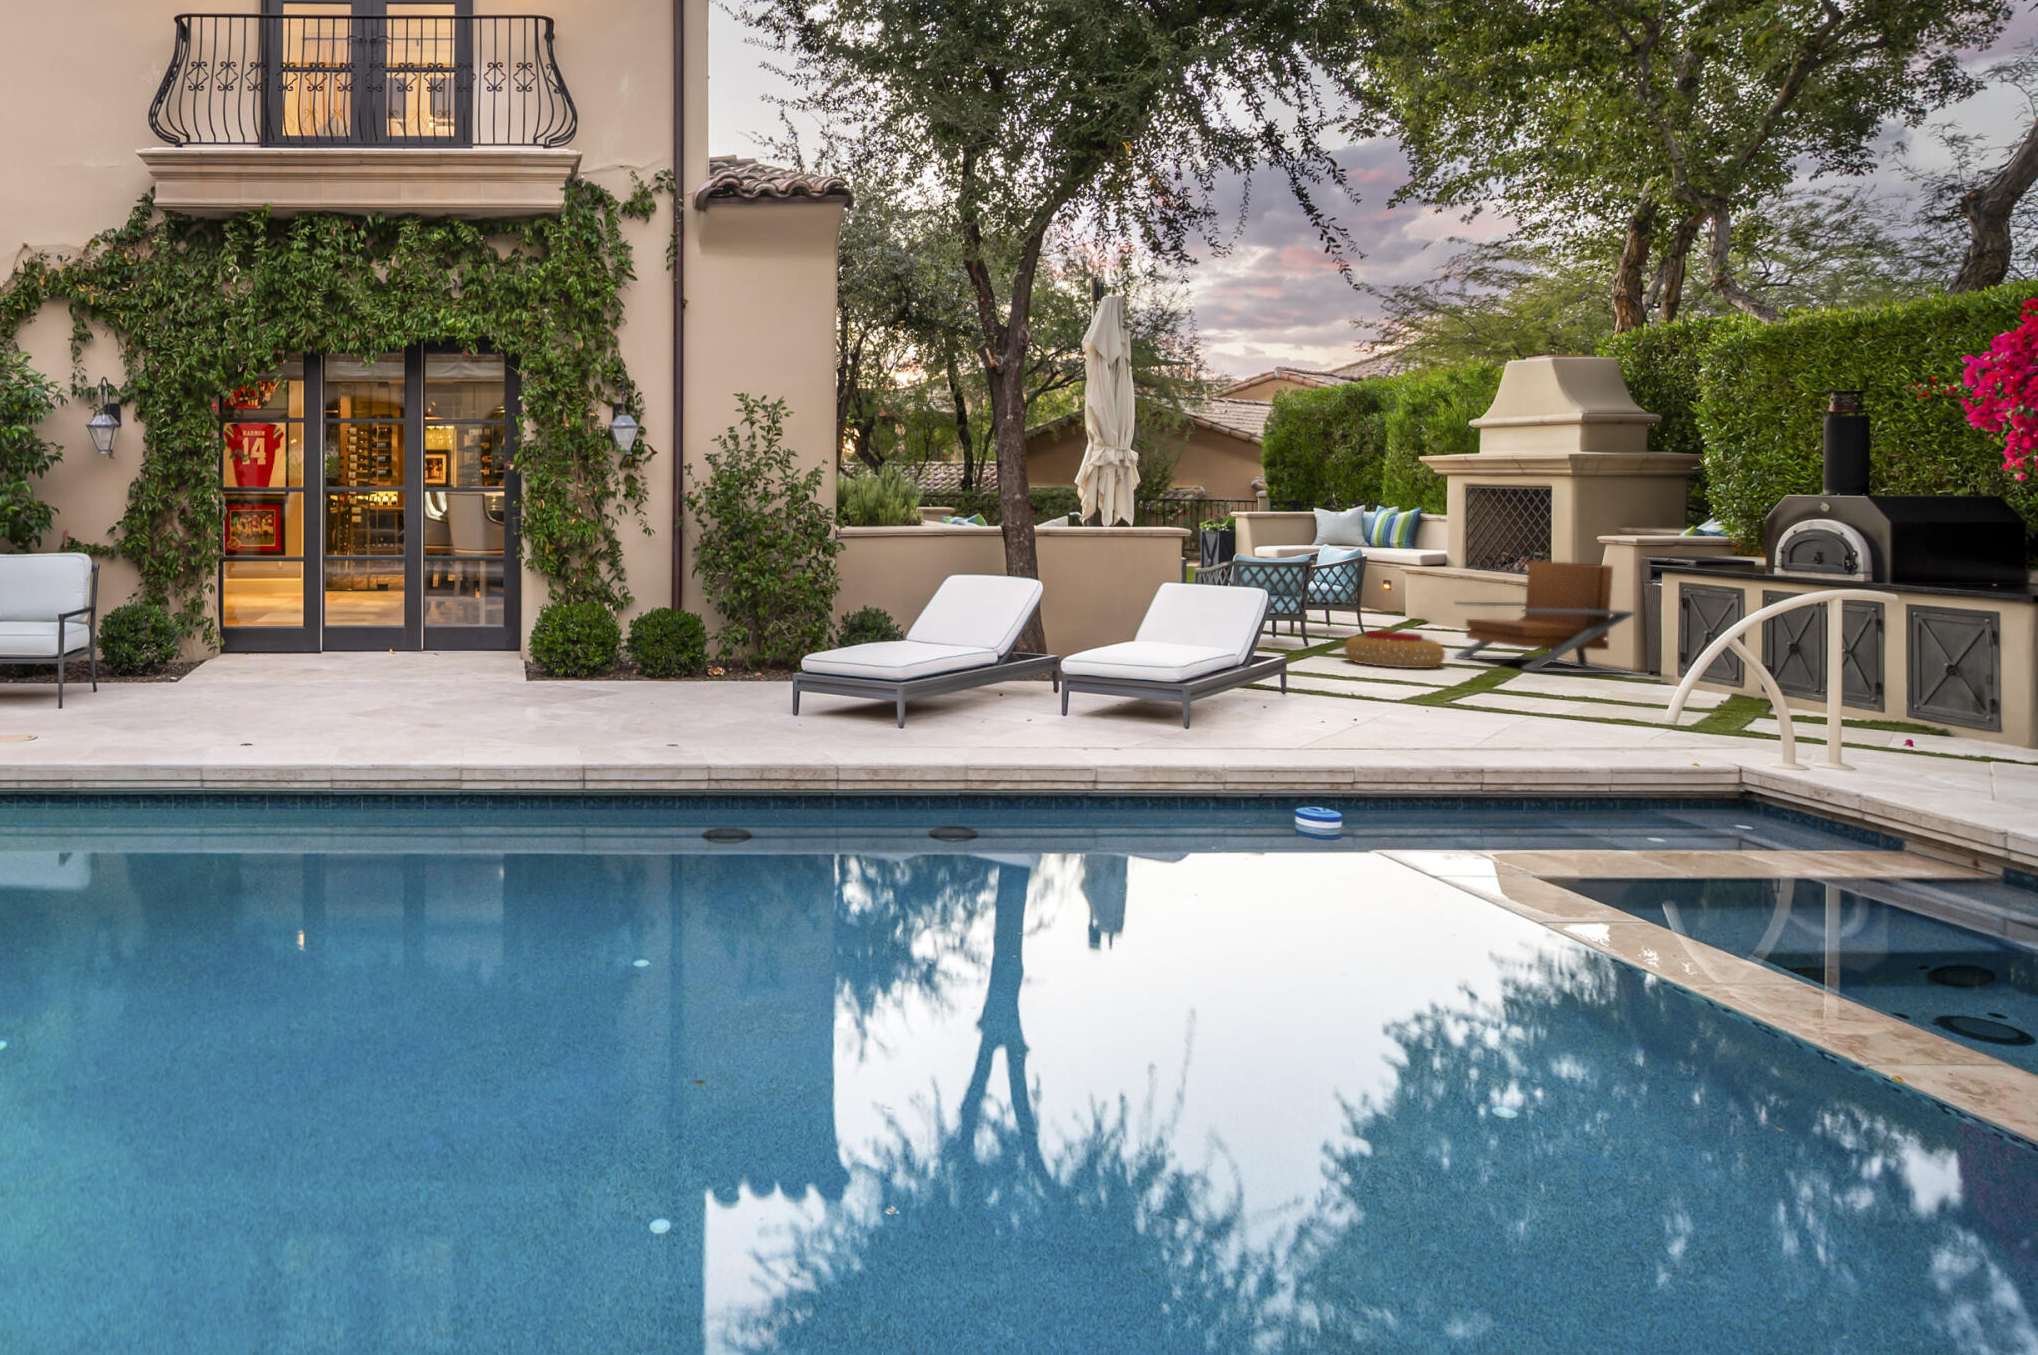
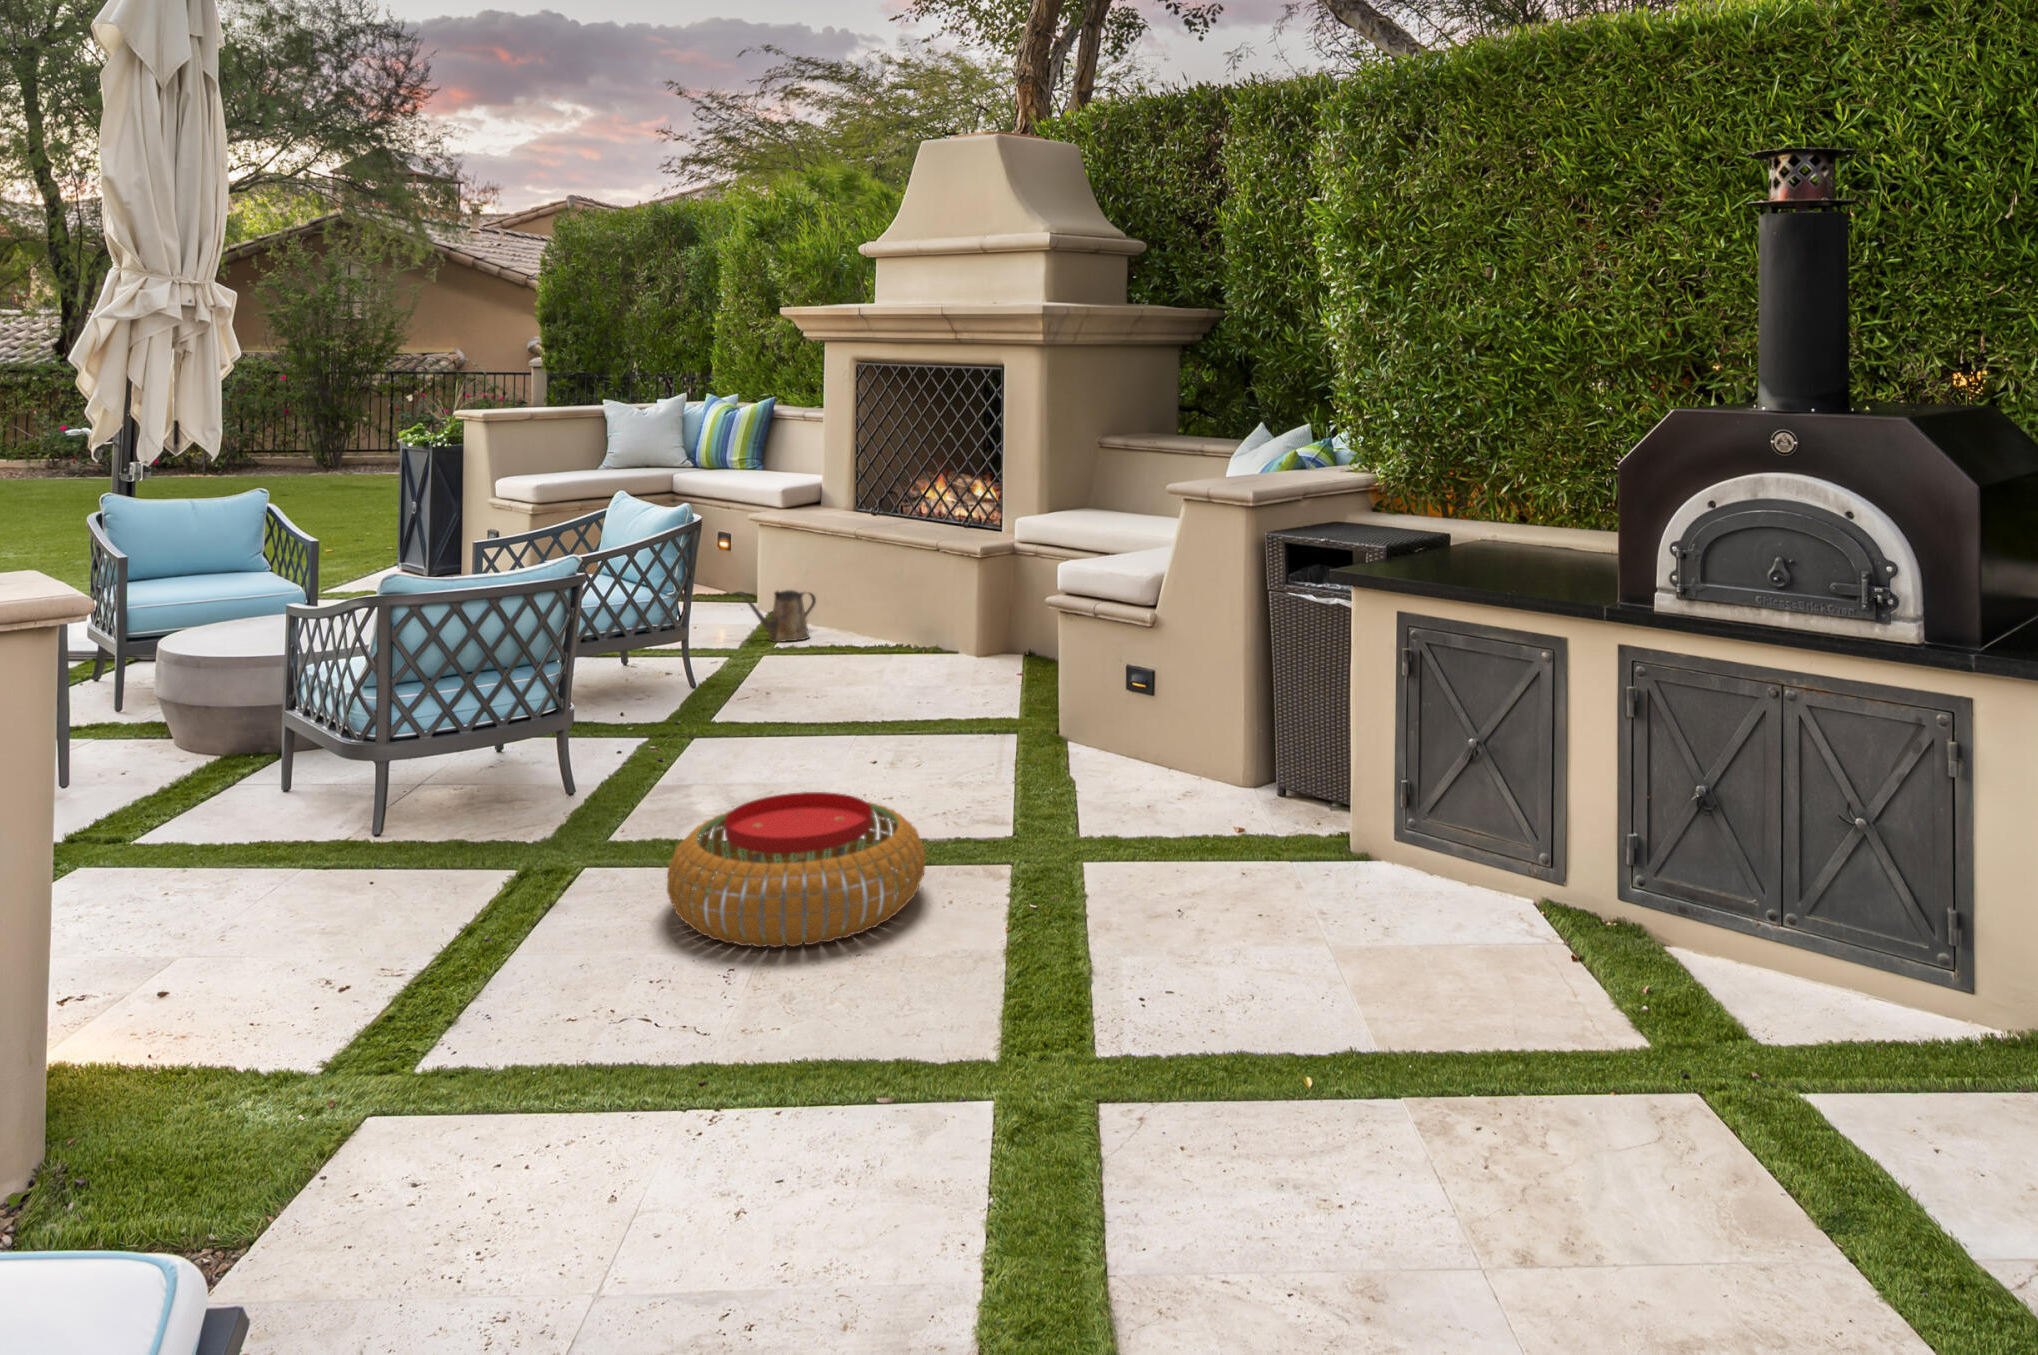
lounge chair: present [1455,560,1633,674] -> none [905,539,1253,858]
watering can: none [1390,601,1440,630] -> present [738,590,816,642]

